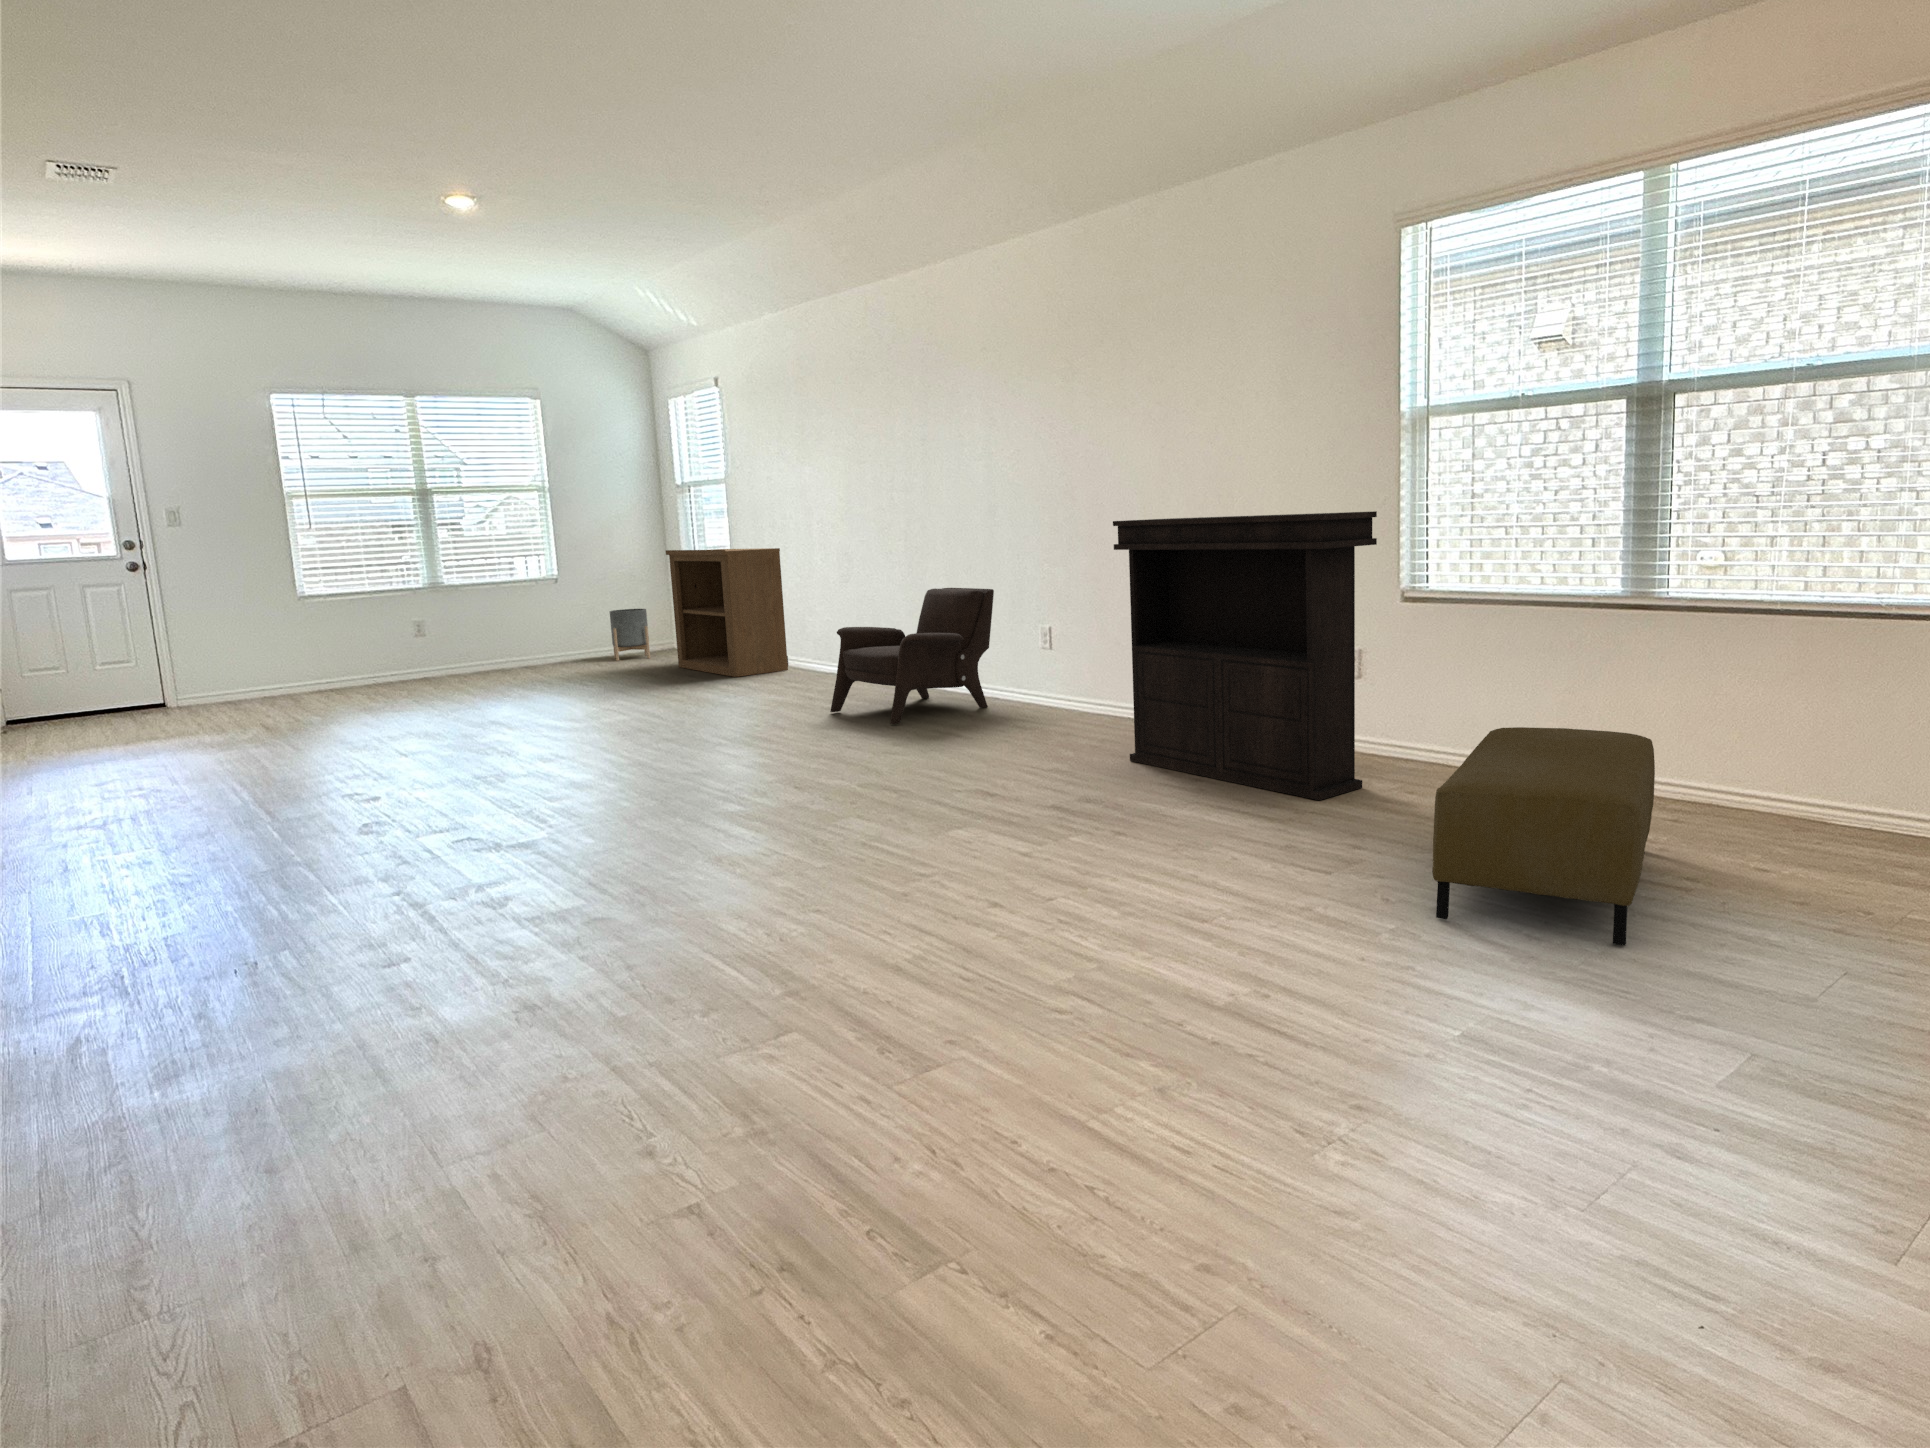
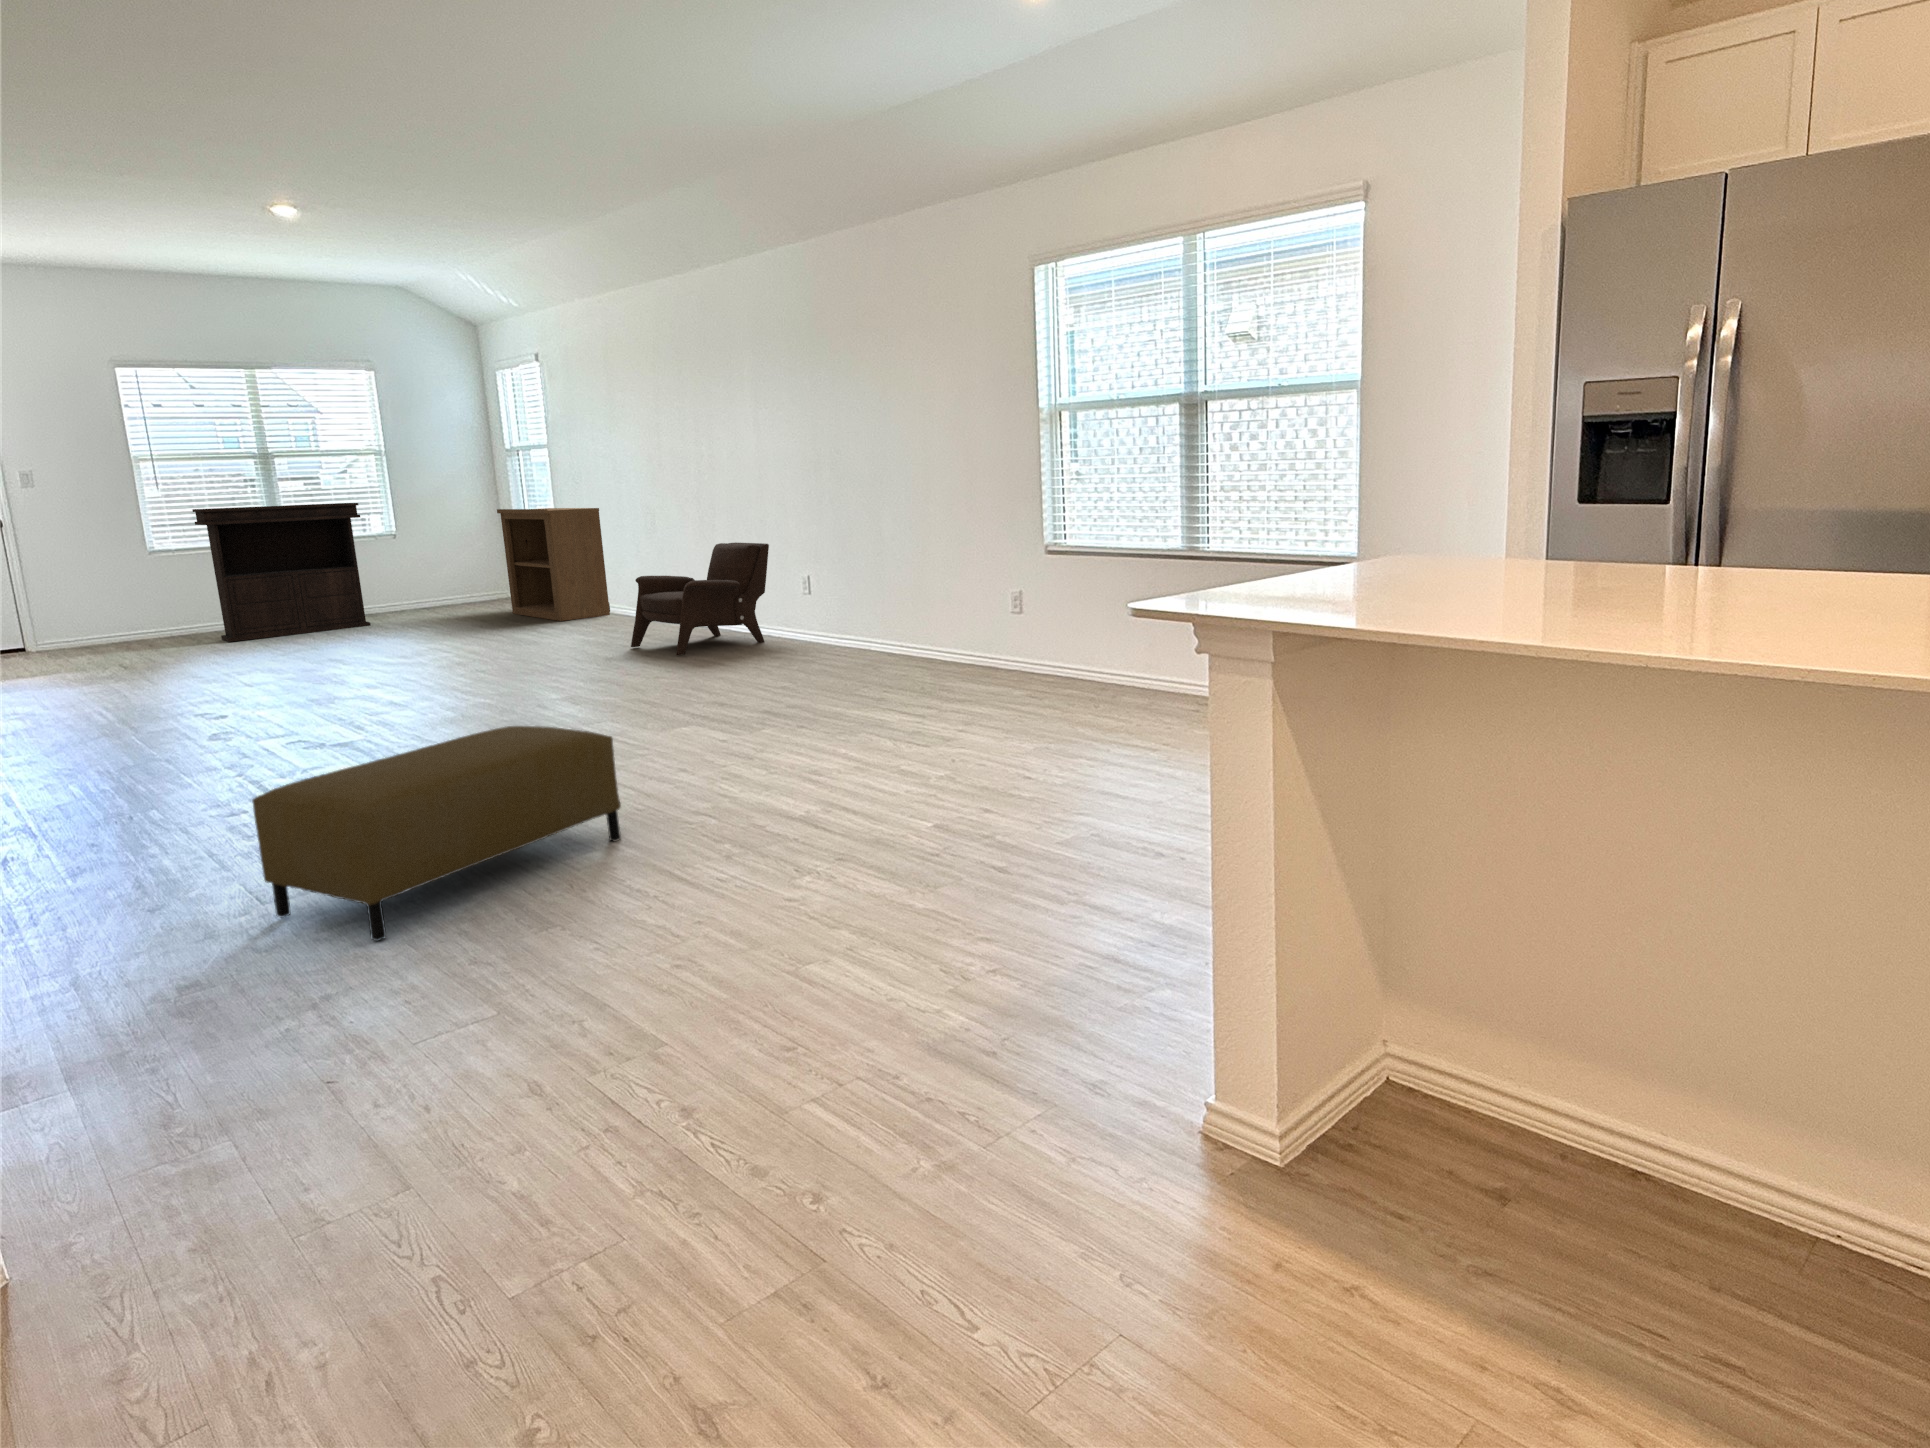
console table: present [1113,511,1377,800] -> present [192,503,371,642]
planter: present [610,609,650,661] -> none [449,562,489,609]
ottoman: present [1432,727,1655,946] -> present [252,726,621,941]

